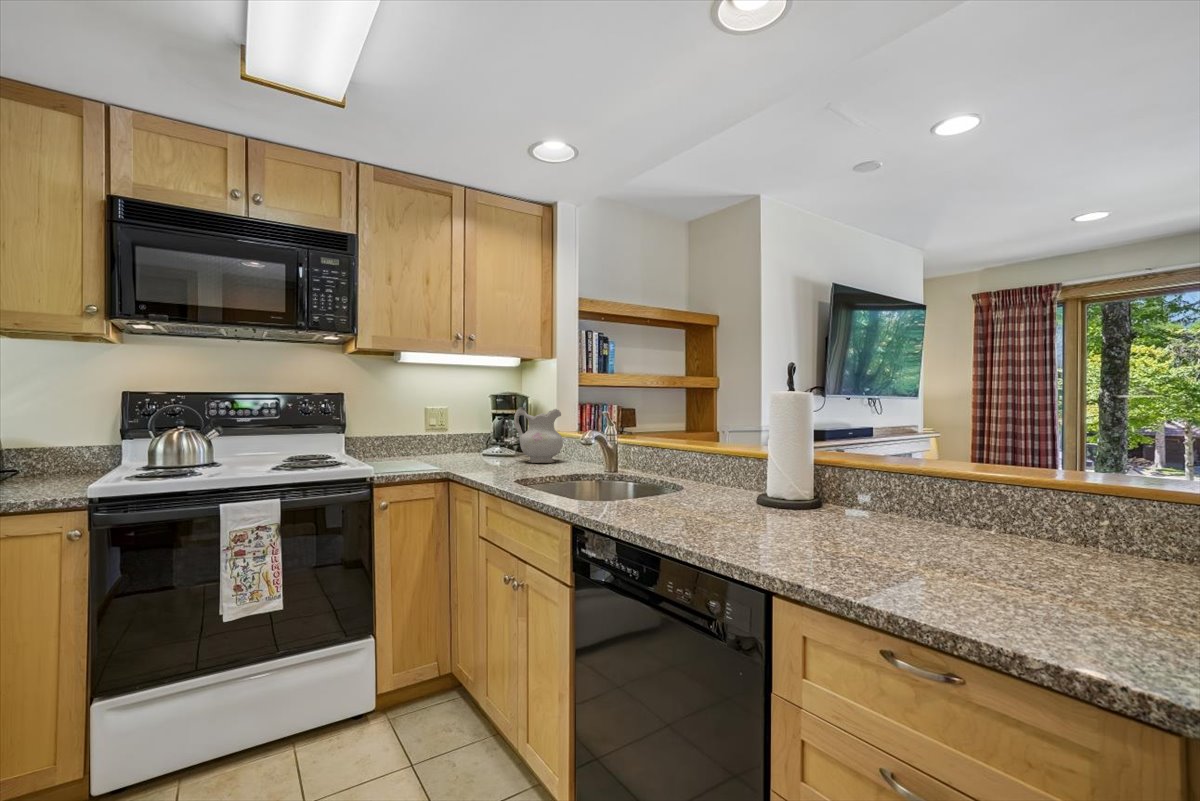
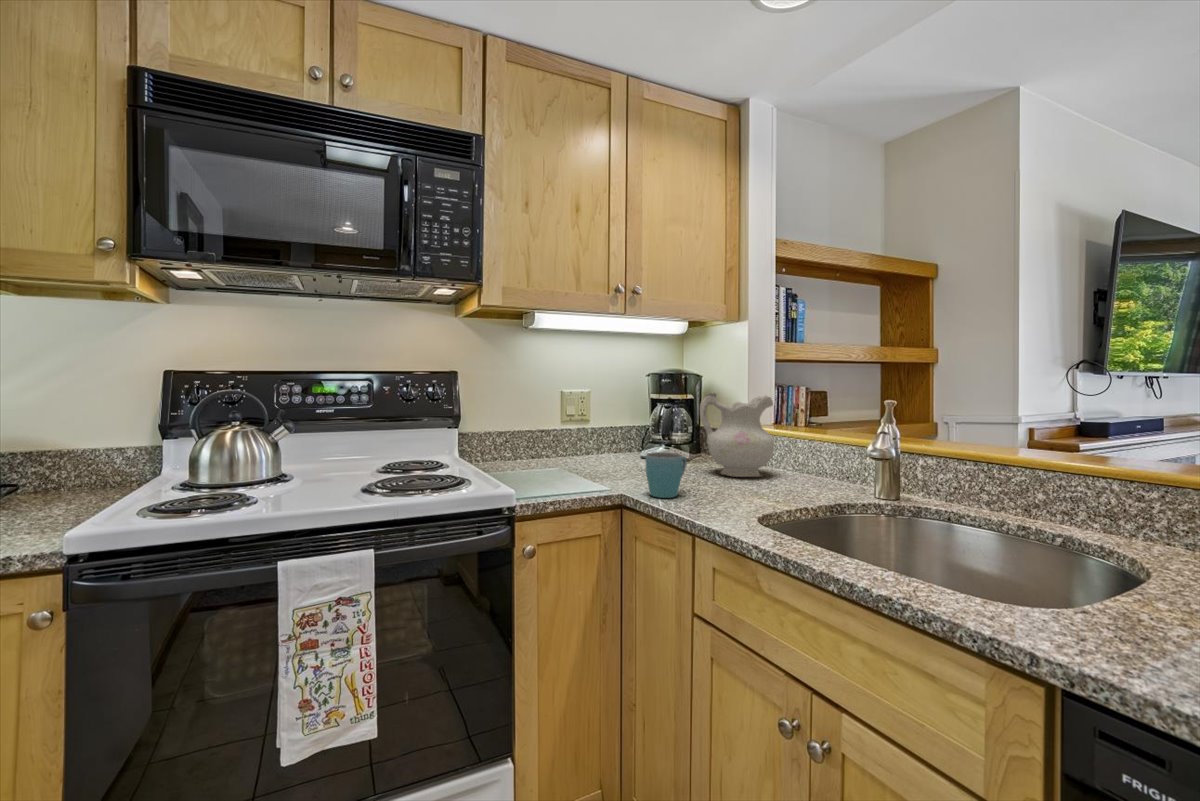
mug: none [463,445,493,472] -> present [646,452,687,498]

